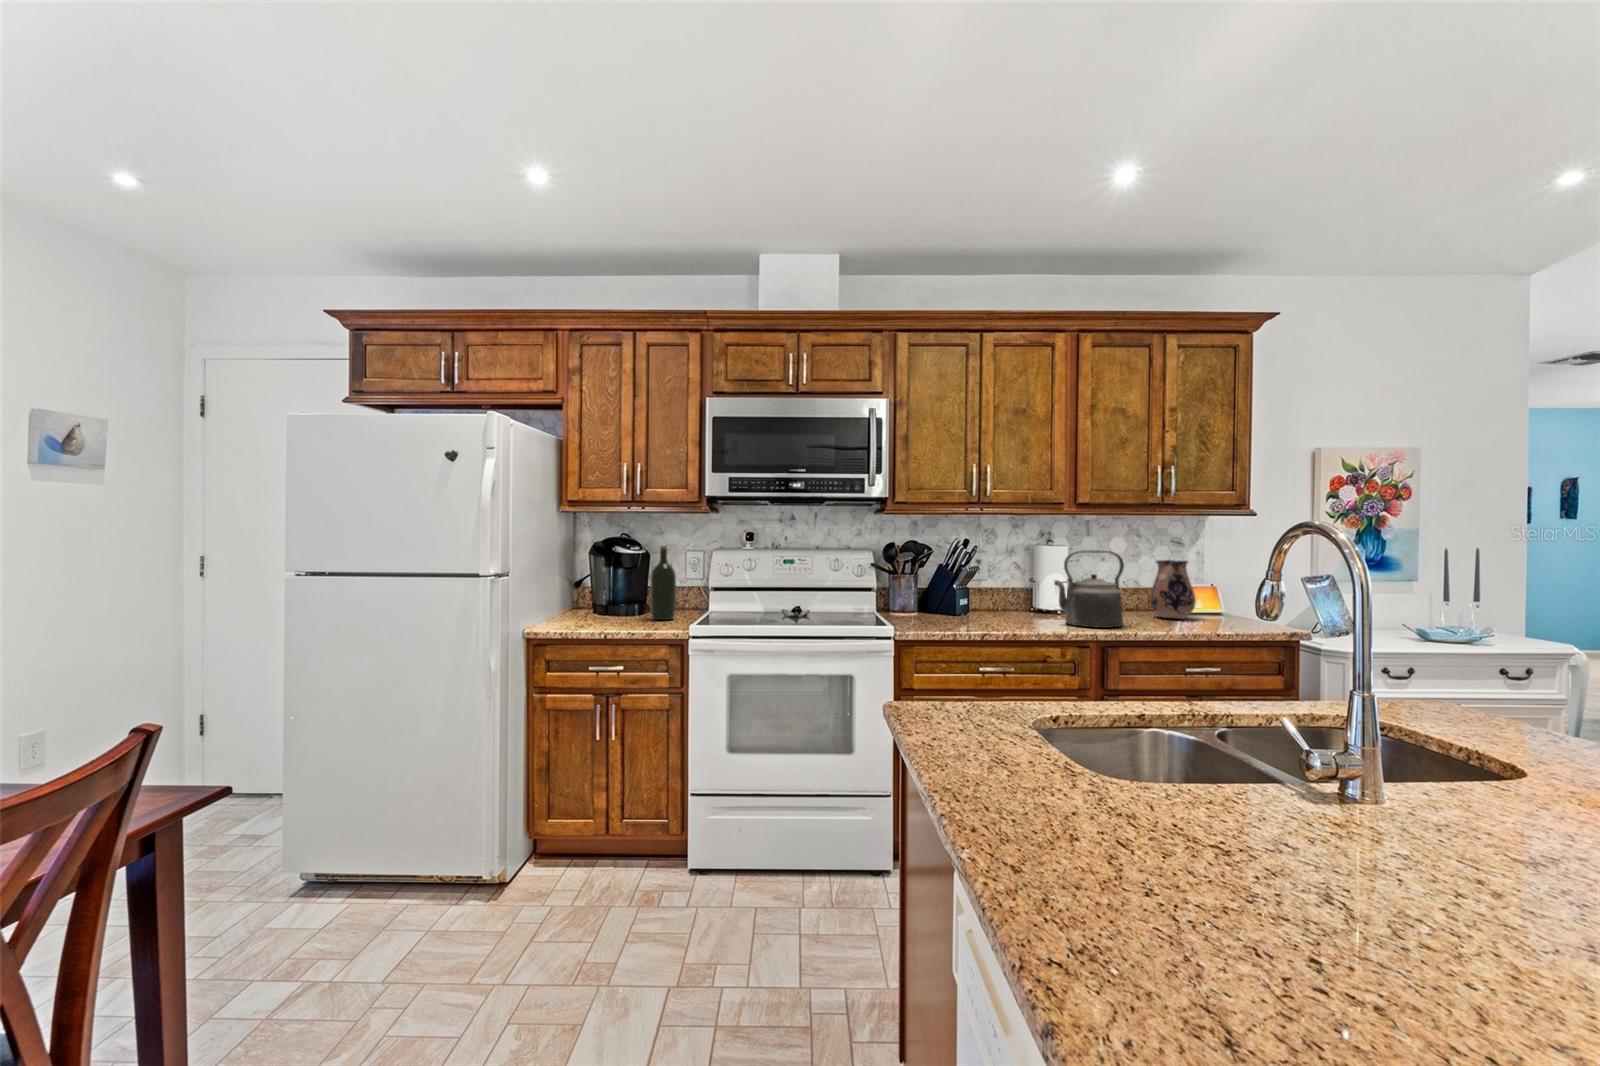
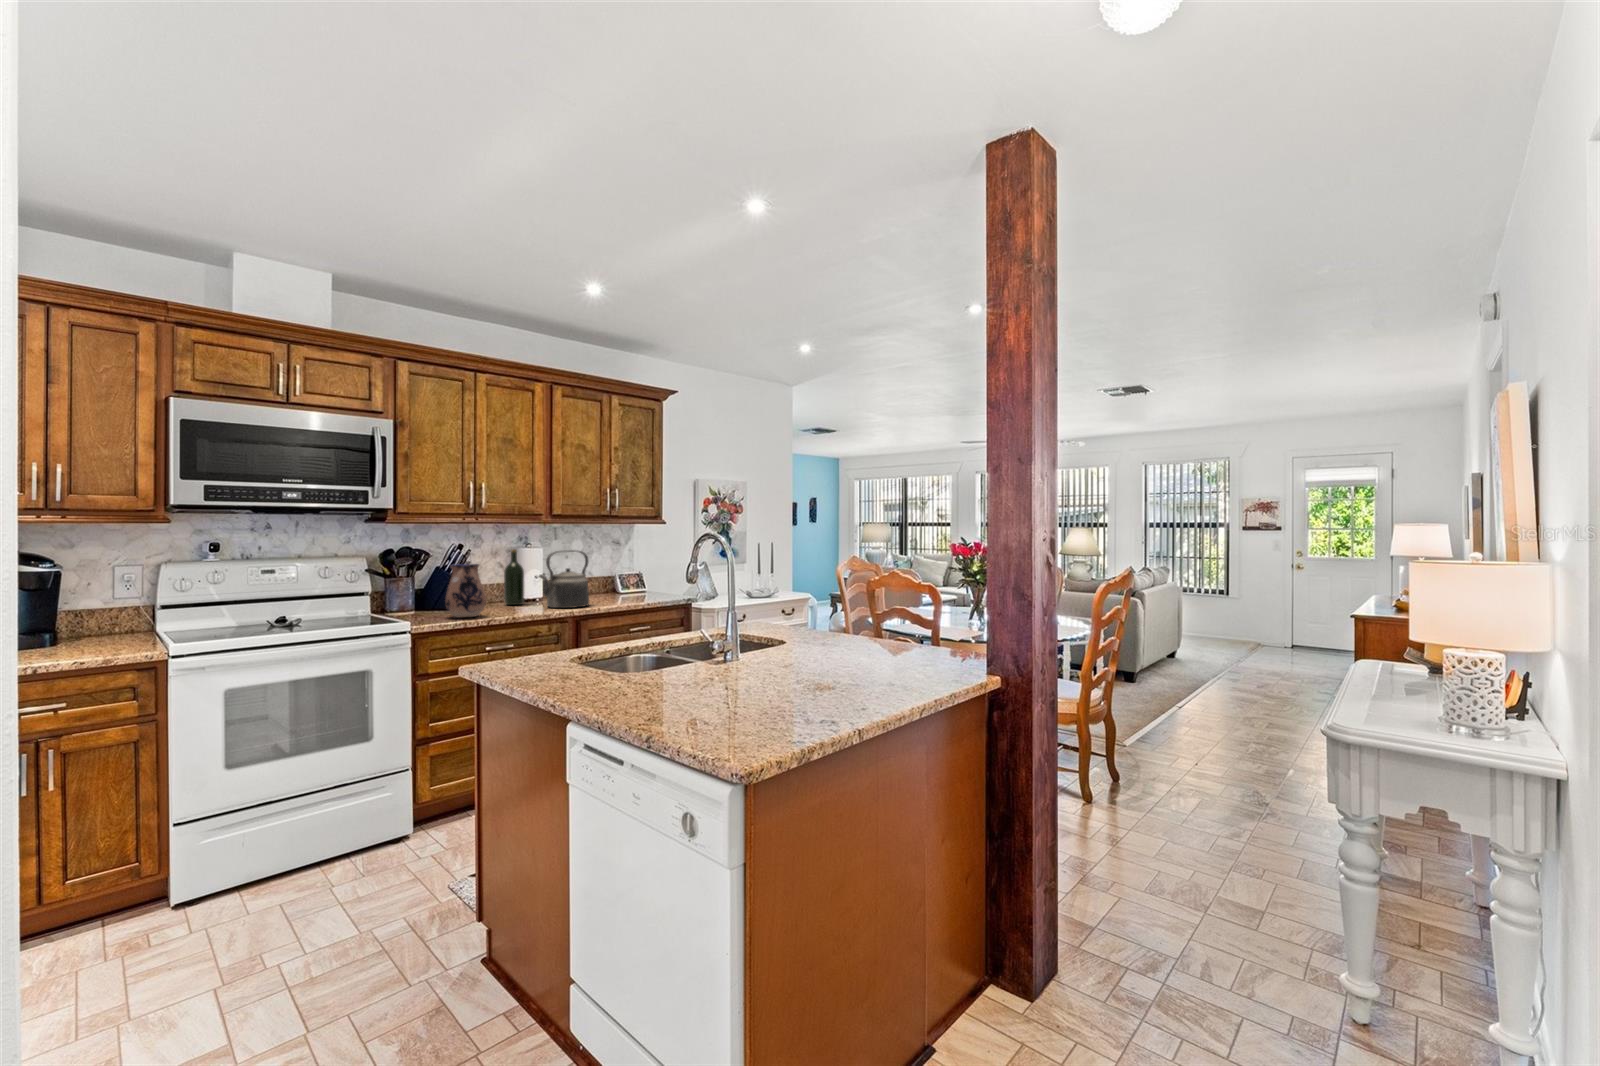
wine bottle: present [651,546,676,620] -> present [504,549,524,605]
ceramic pitcher: present [1150,560,1196,619] -> present [445,564,486,618]

